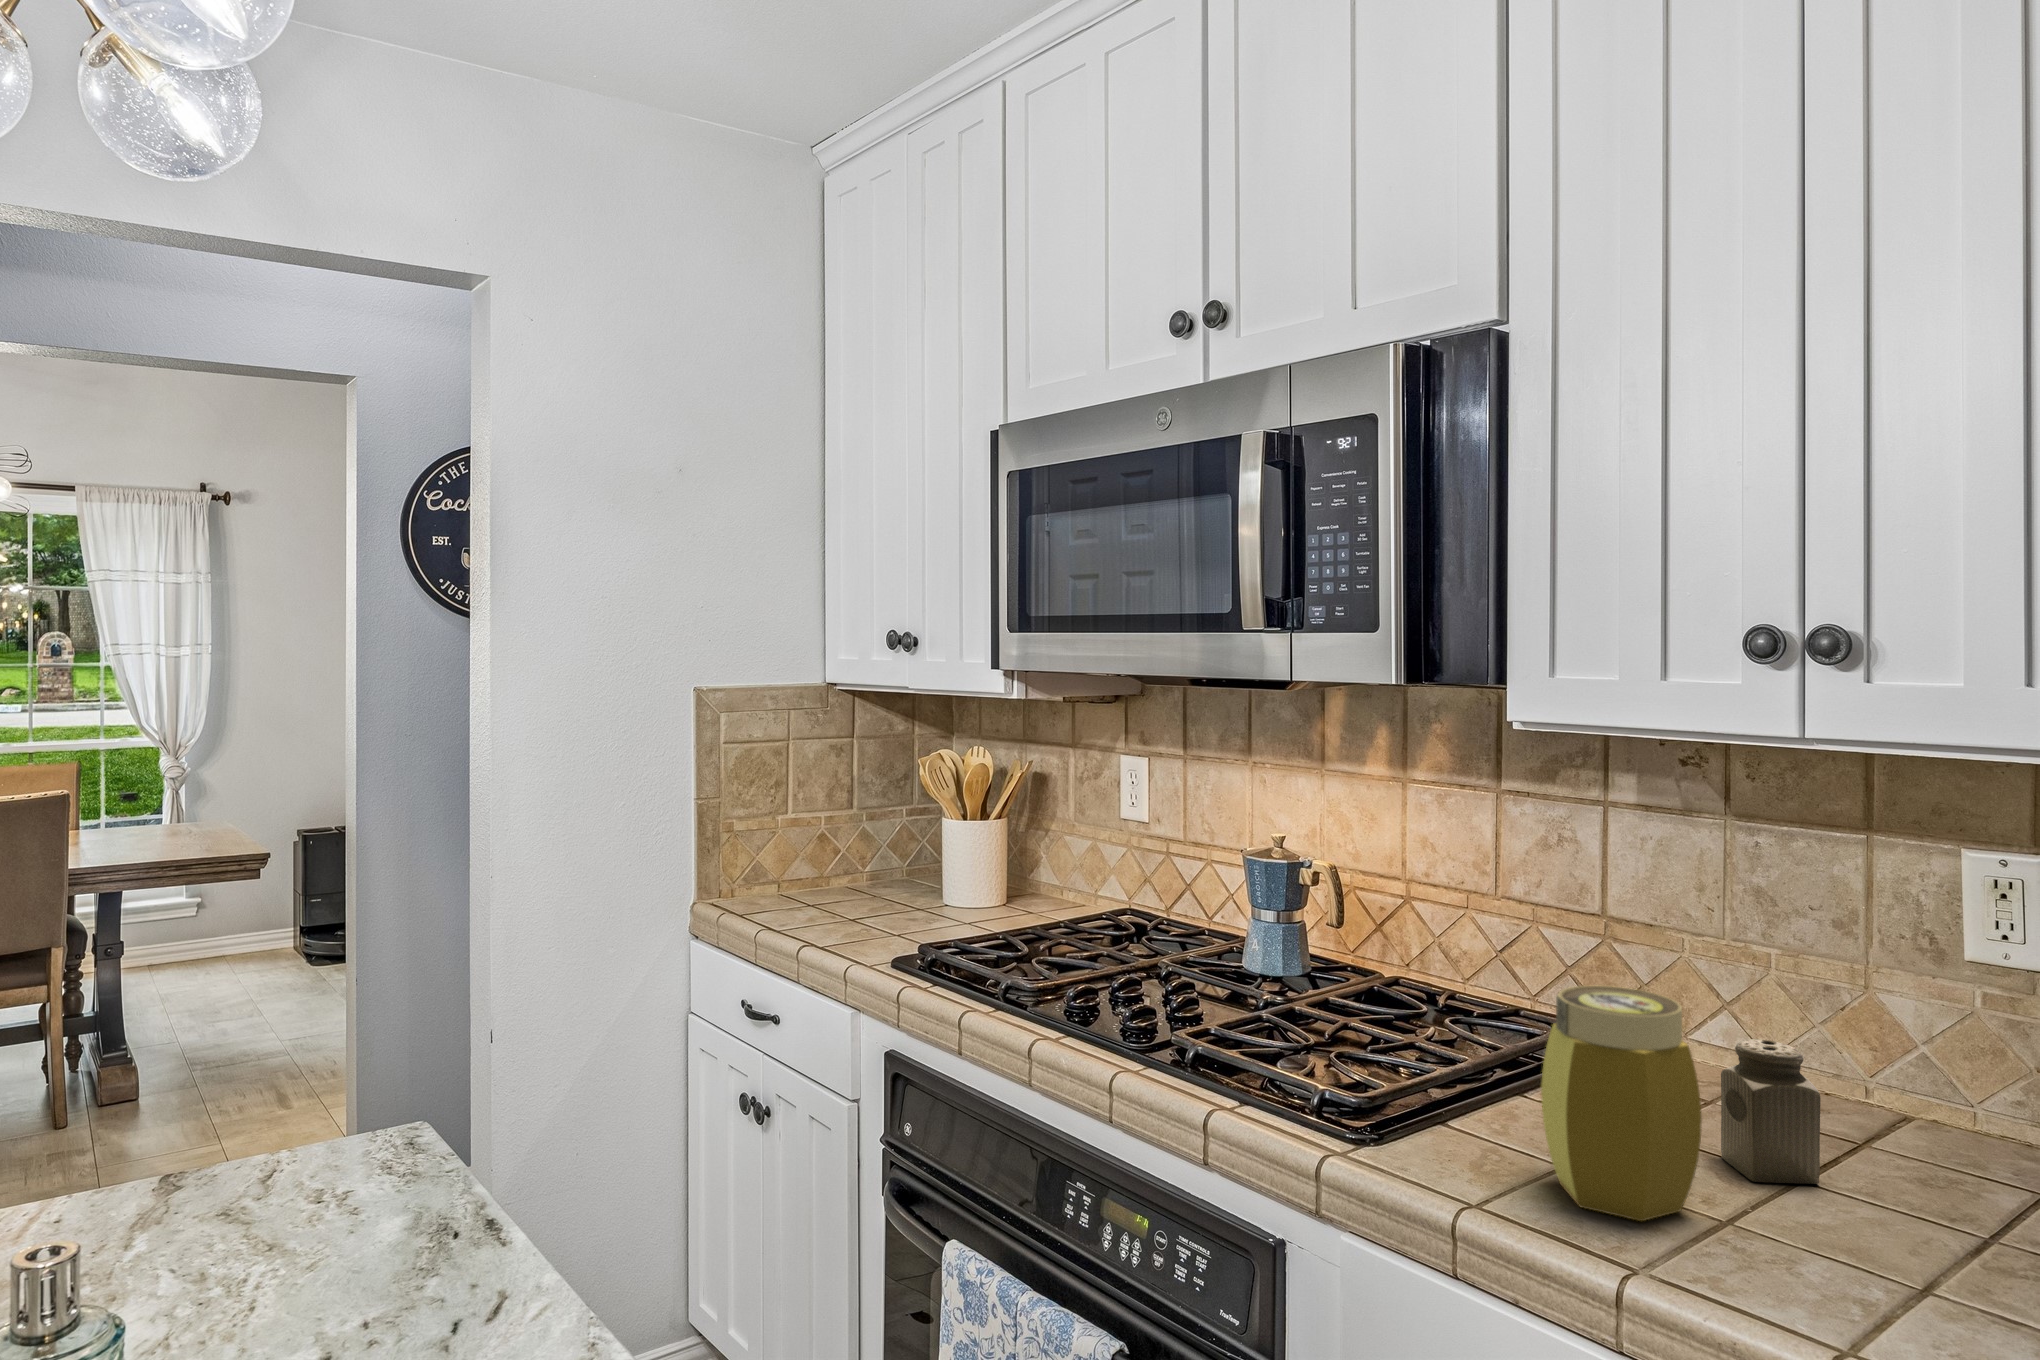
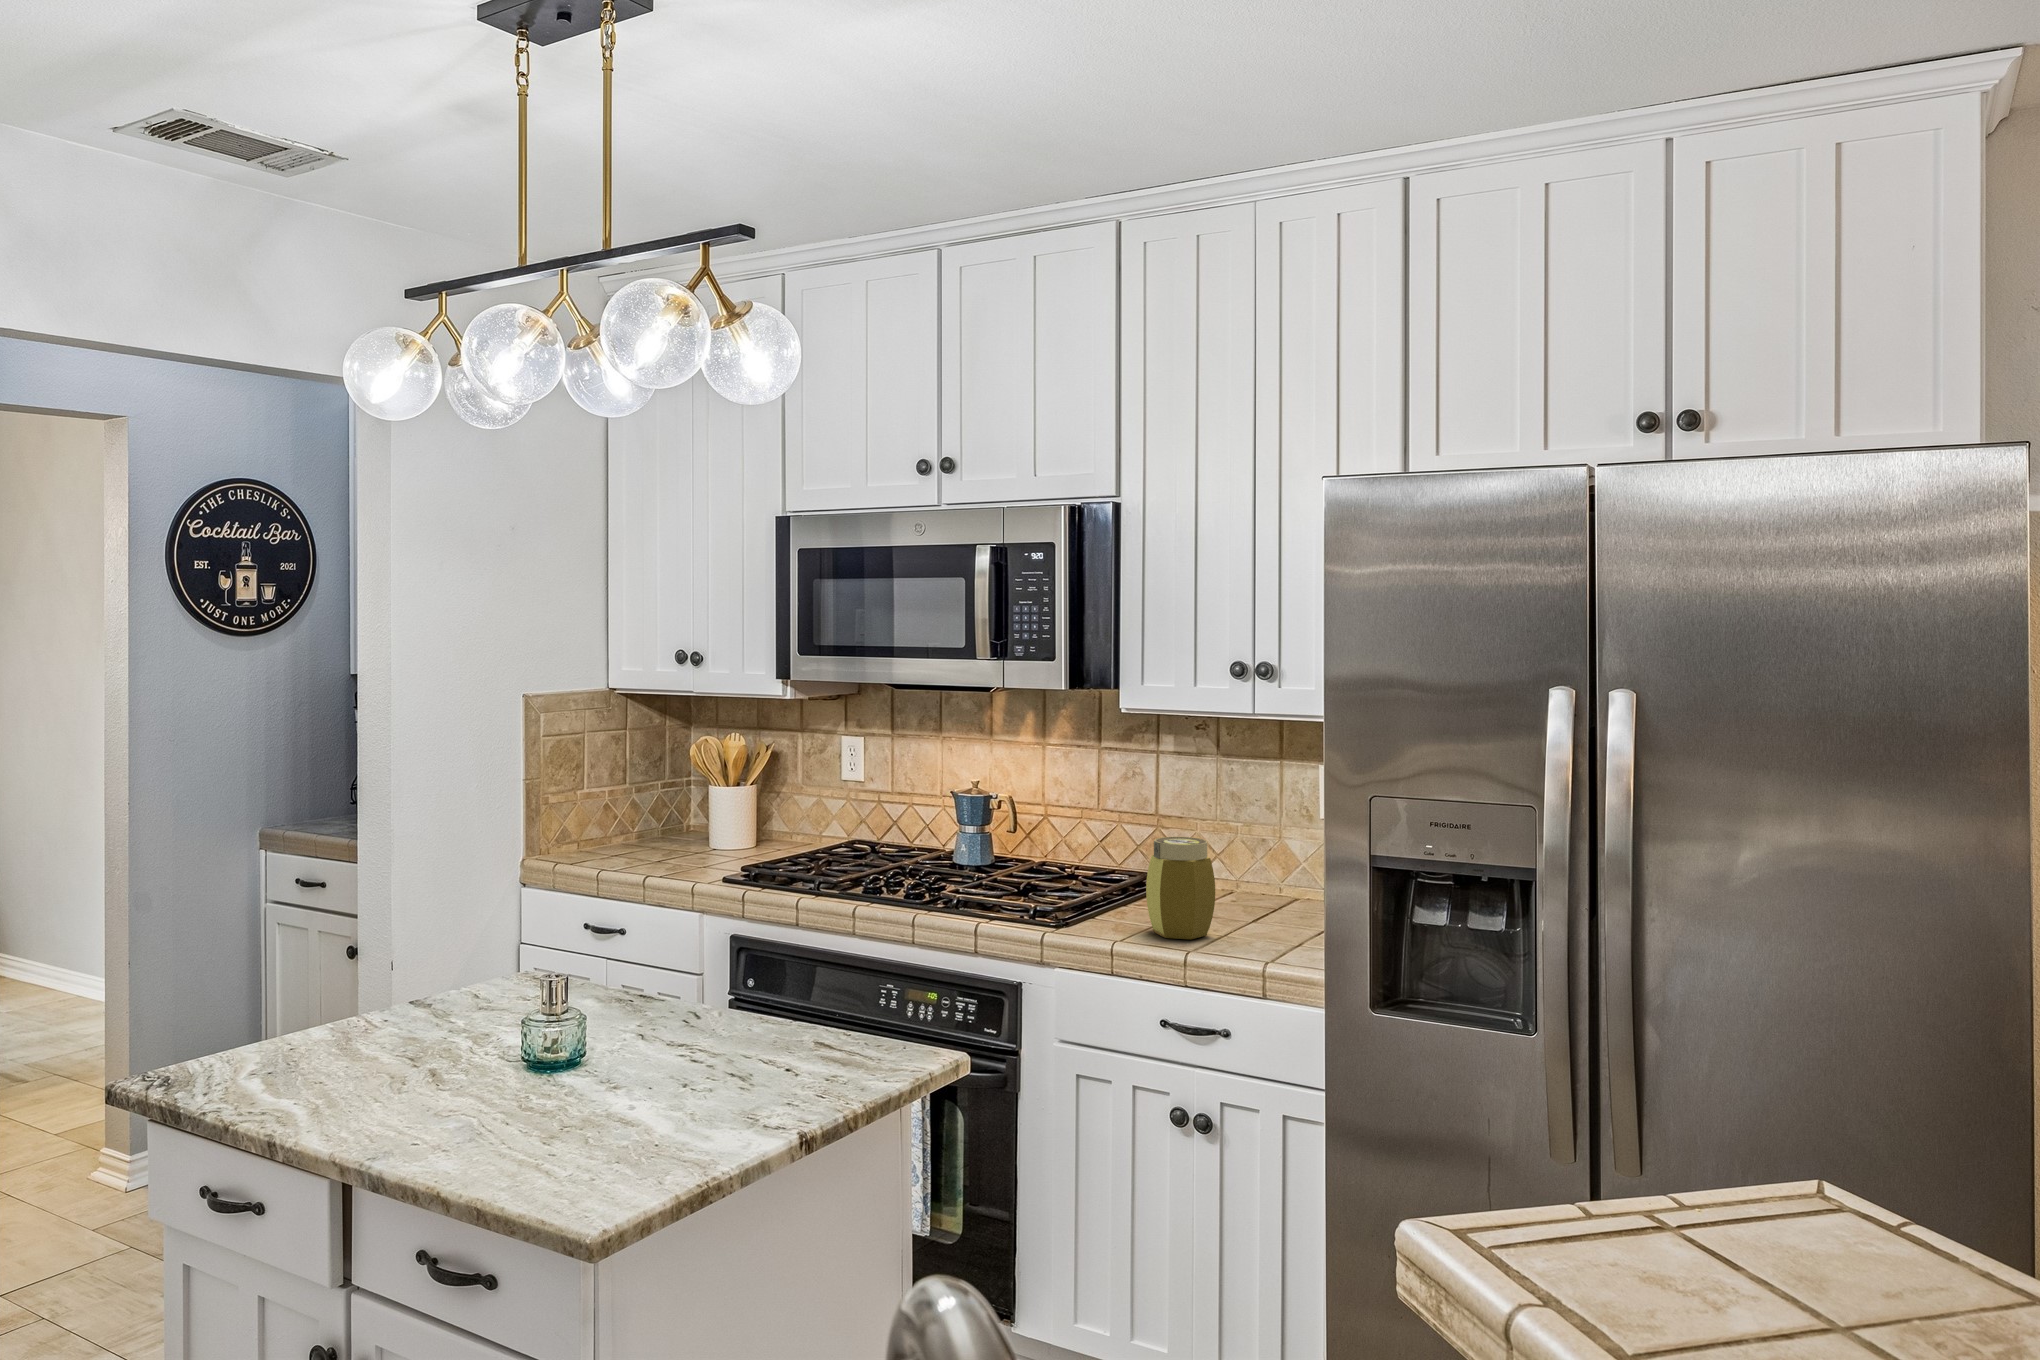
salt shaker: present [1721,1039,1821,1184] -> none [1220,860,1262,925]

